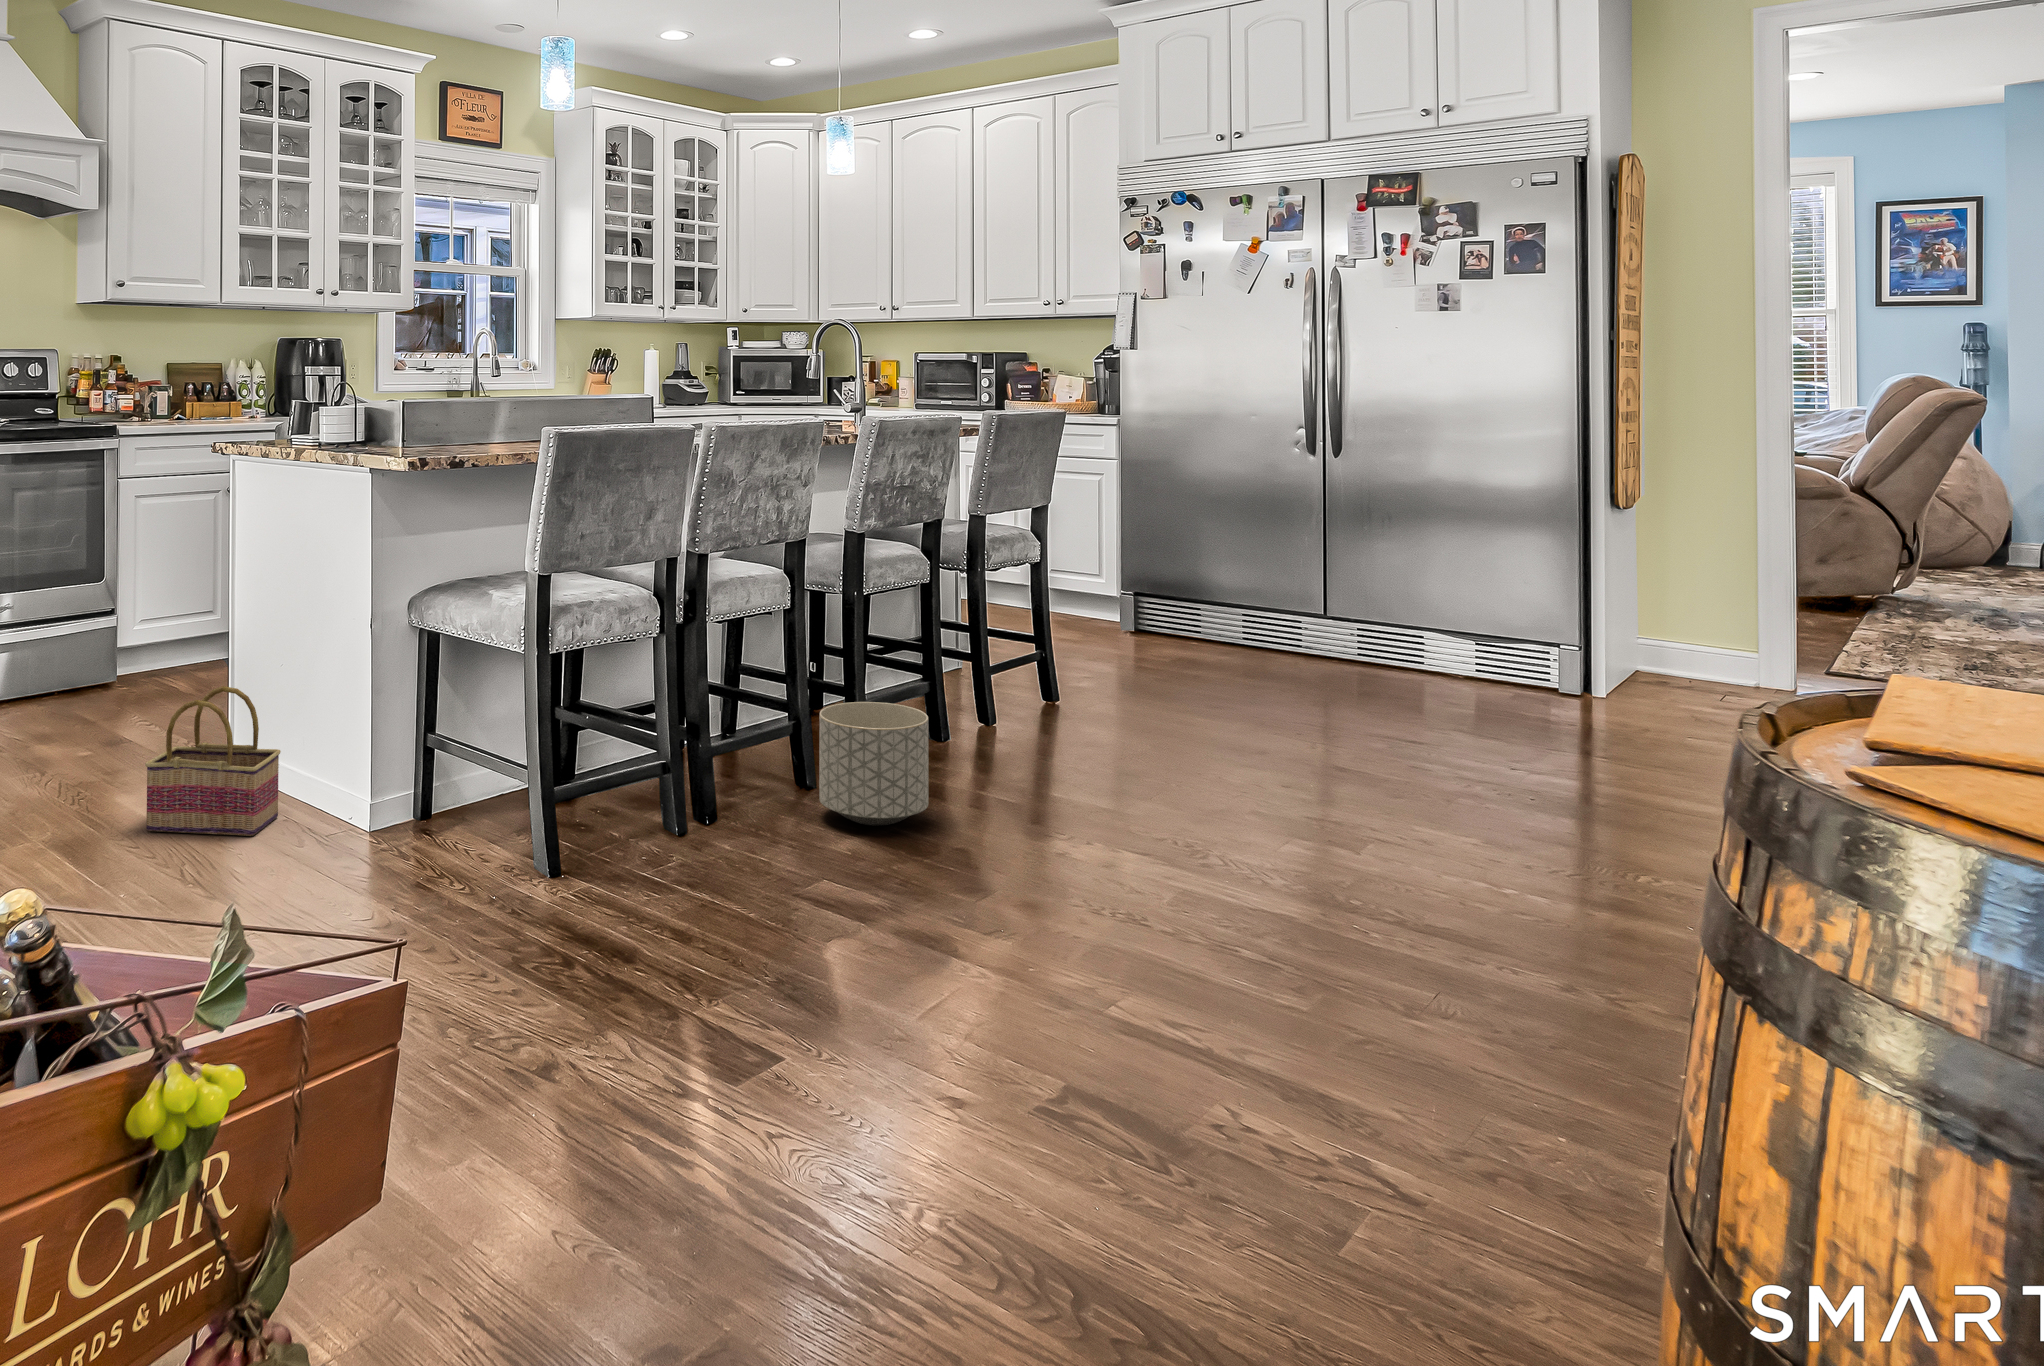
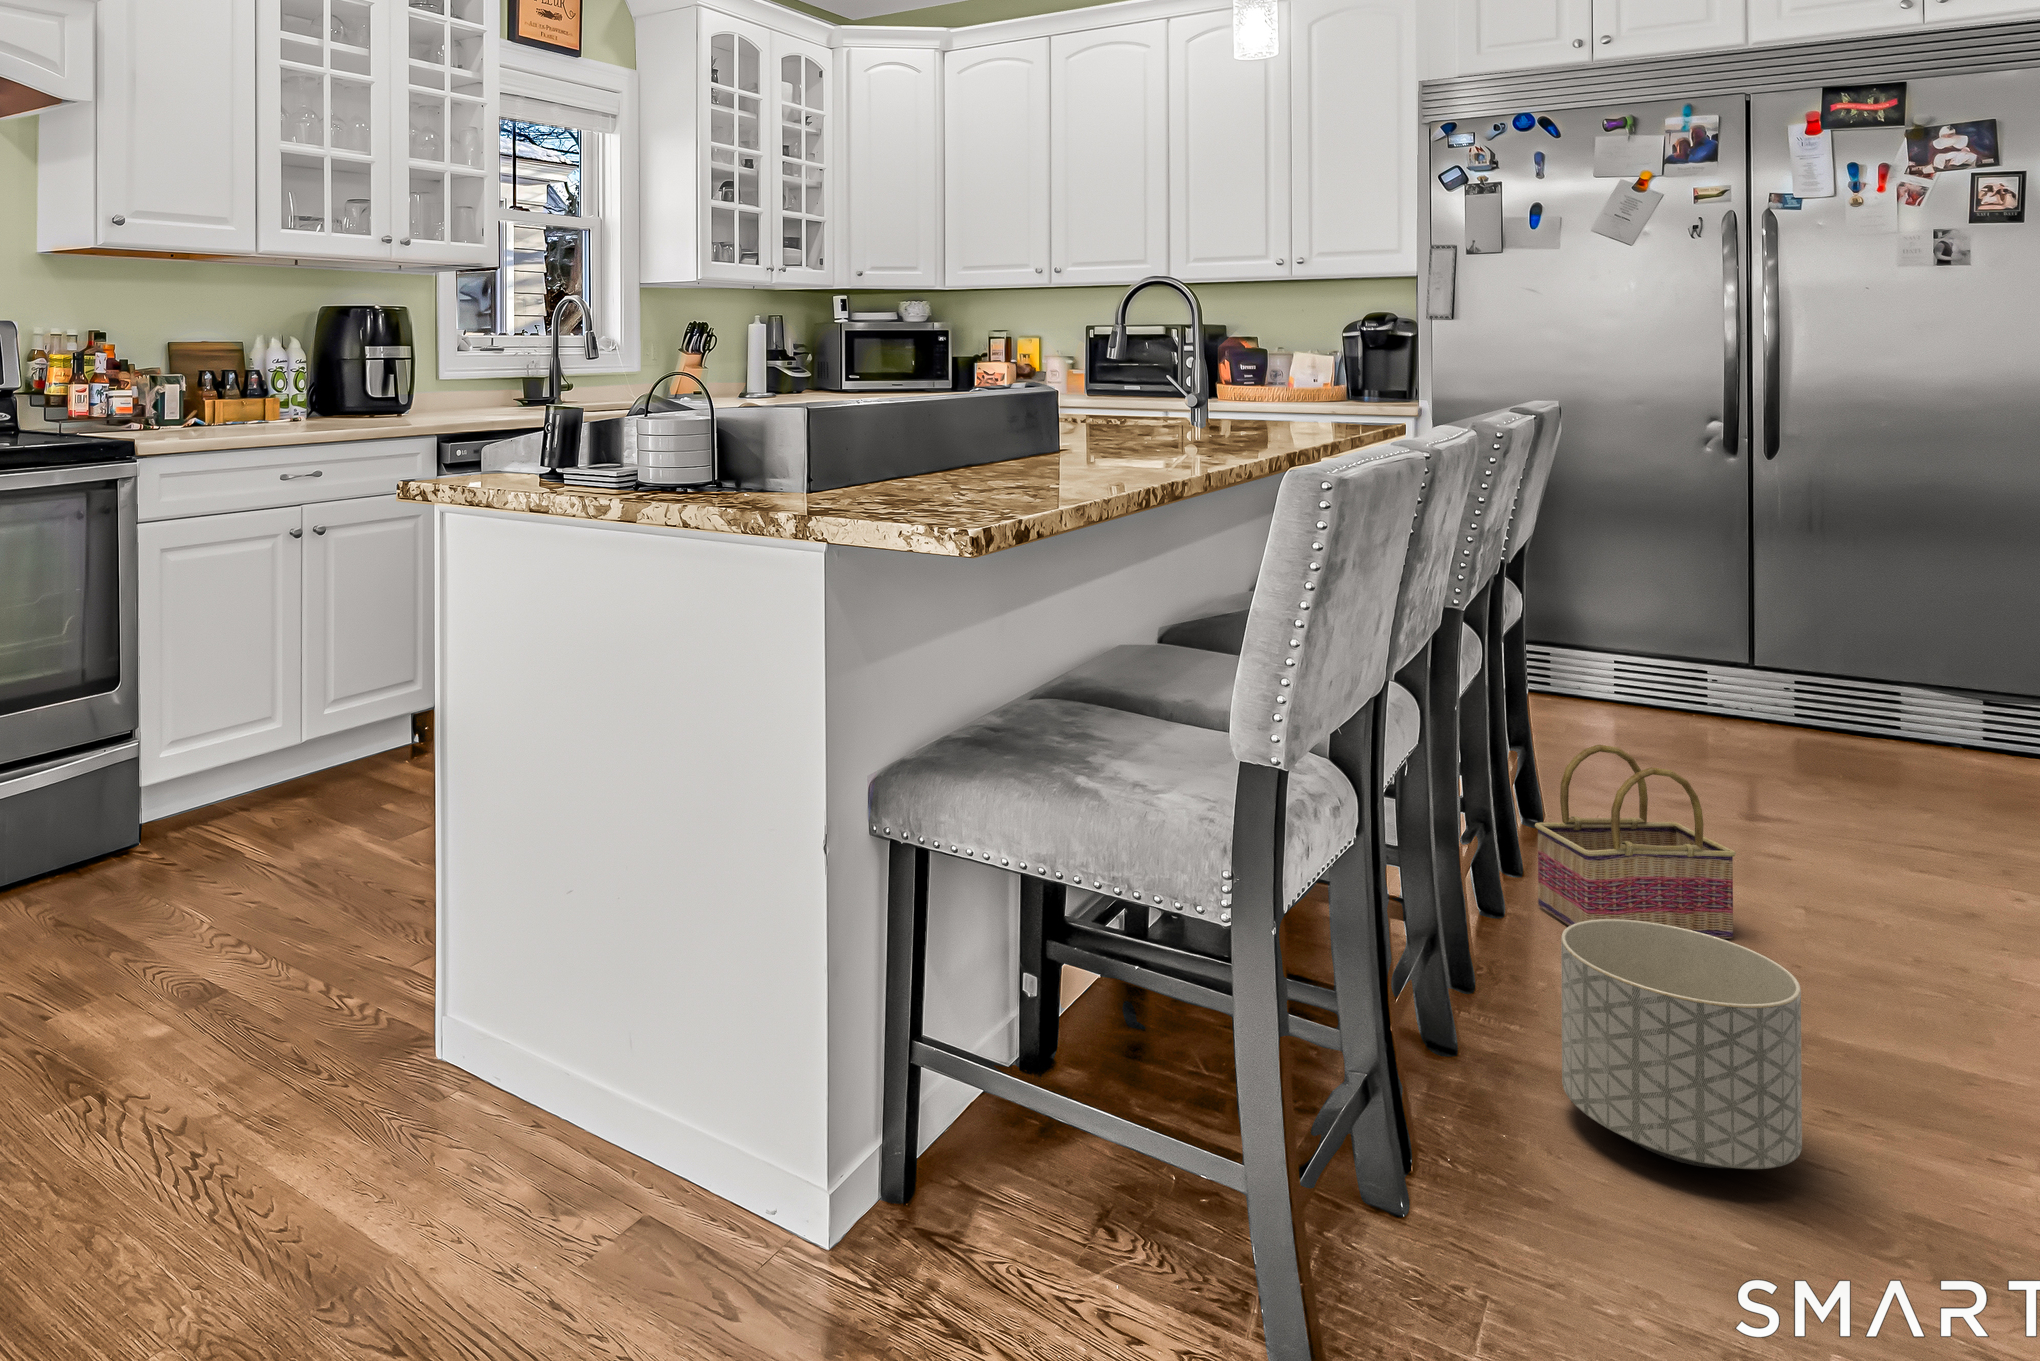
basket: present [145,686,281,836] -> present [1535,745,1736,939]

